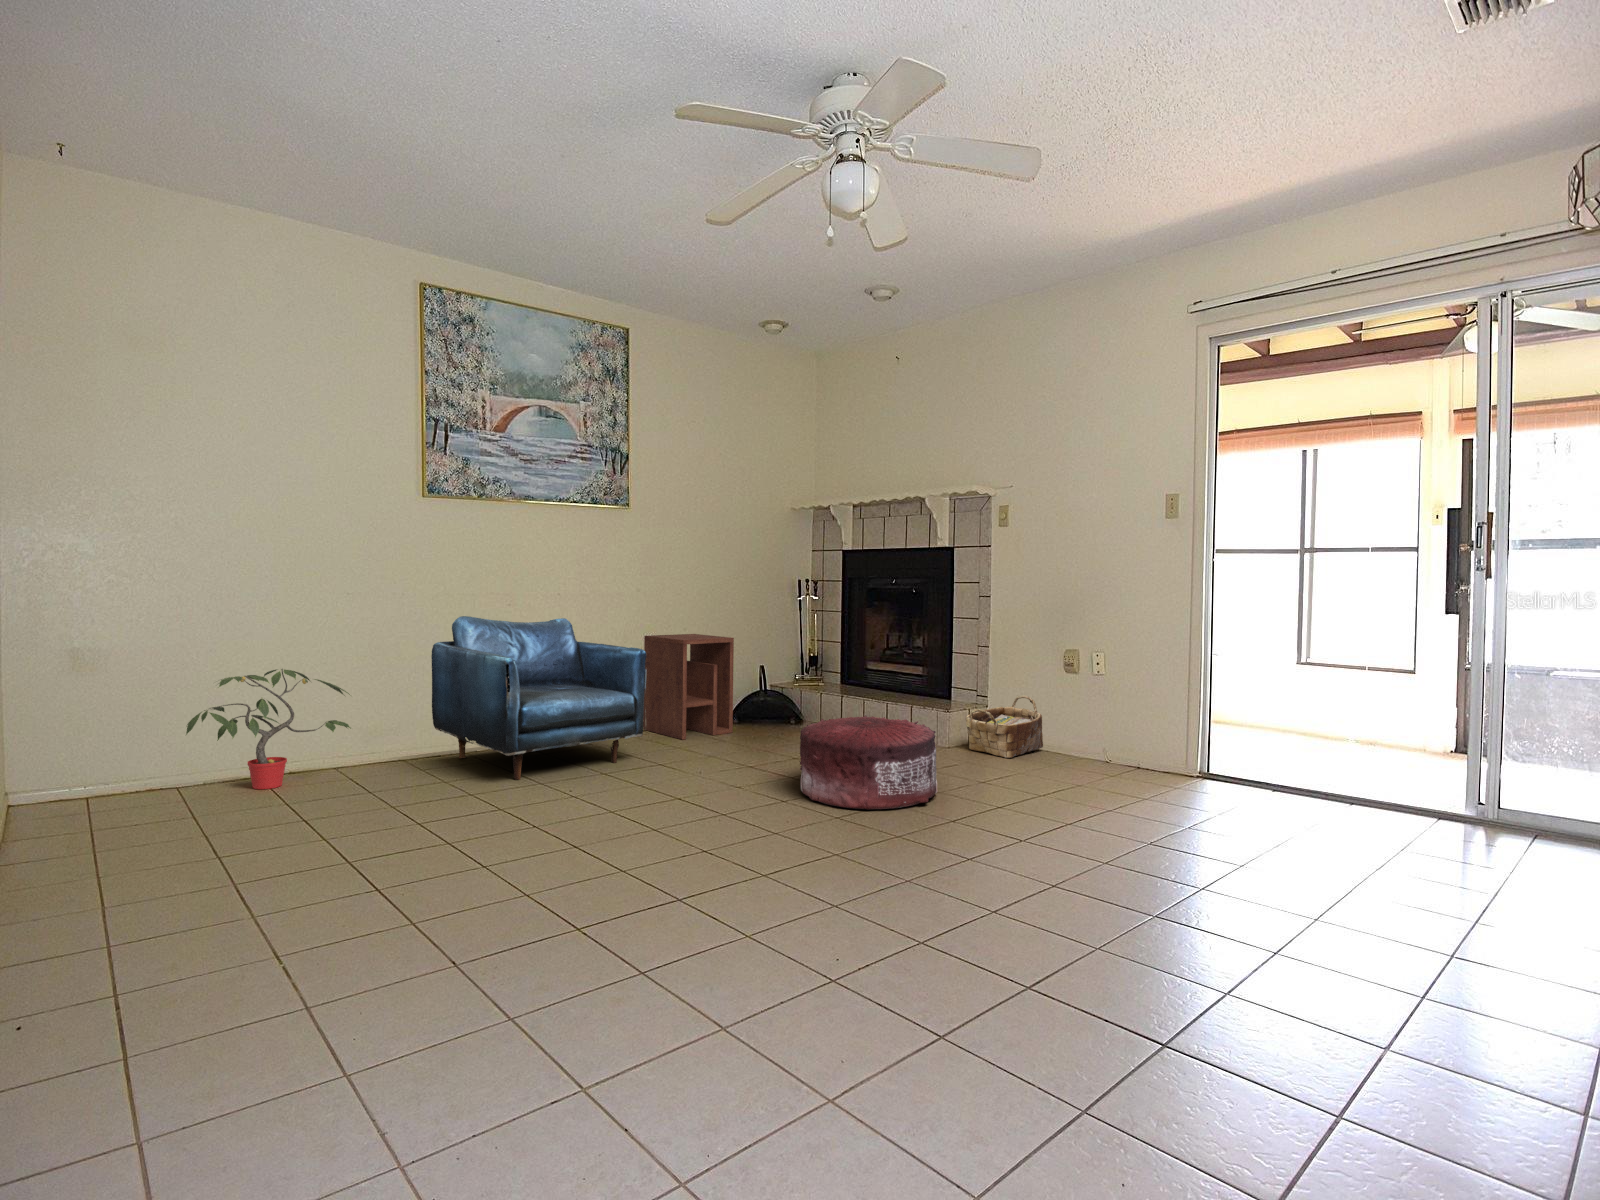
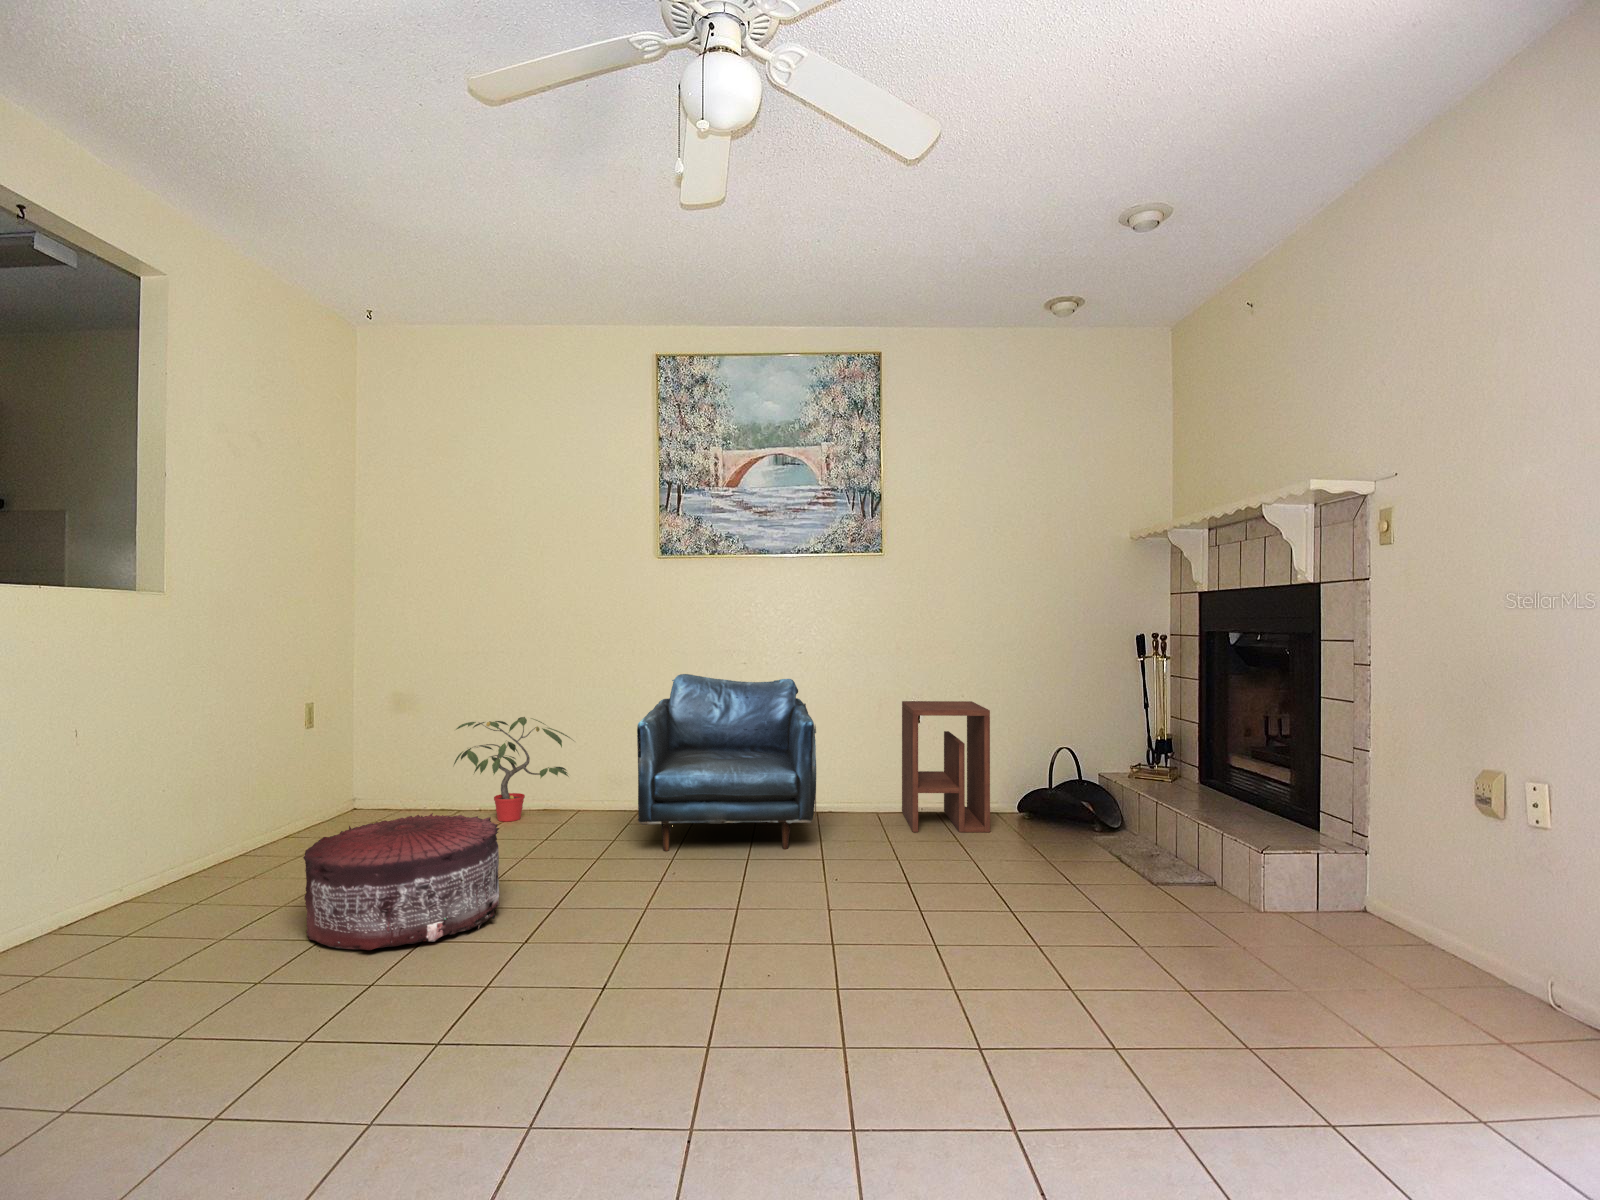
woven basket: present [966,695,1043,758] -> none [1272,851,1442,964]
pouf: present [800,716,938,809] -> present [303,813,499,950]

